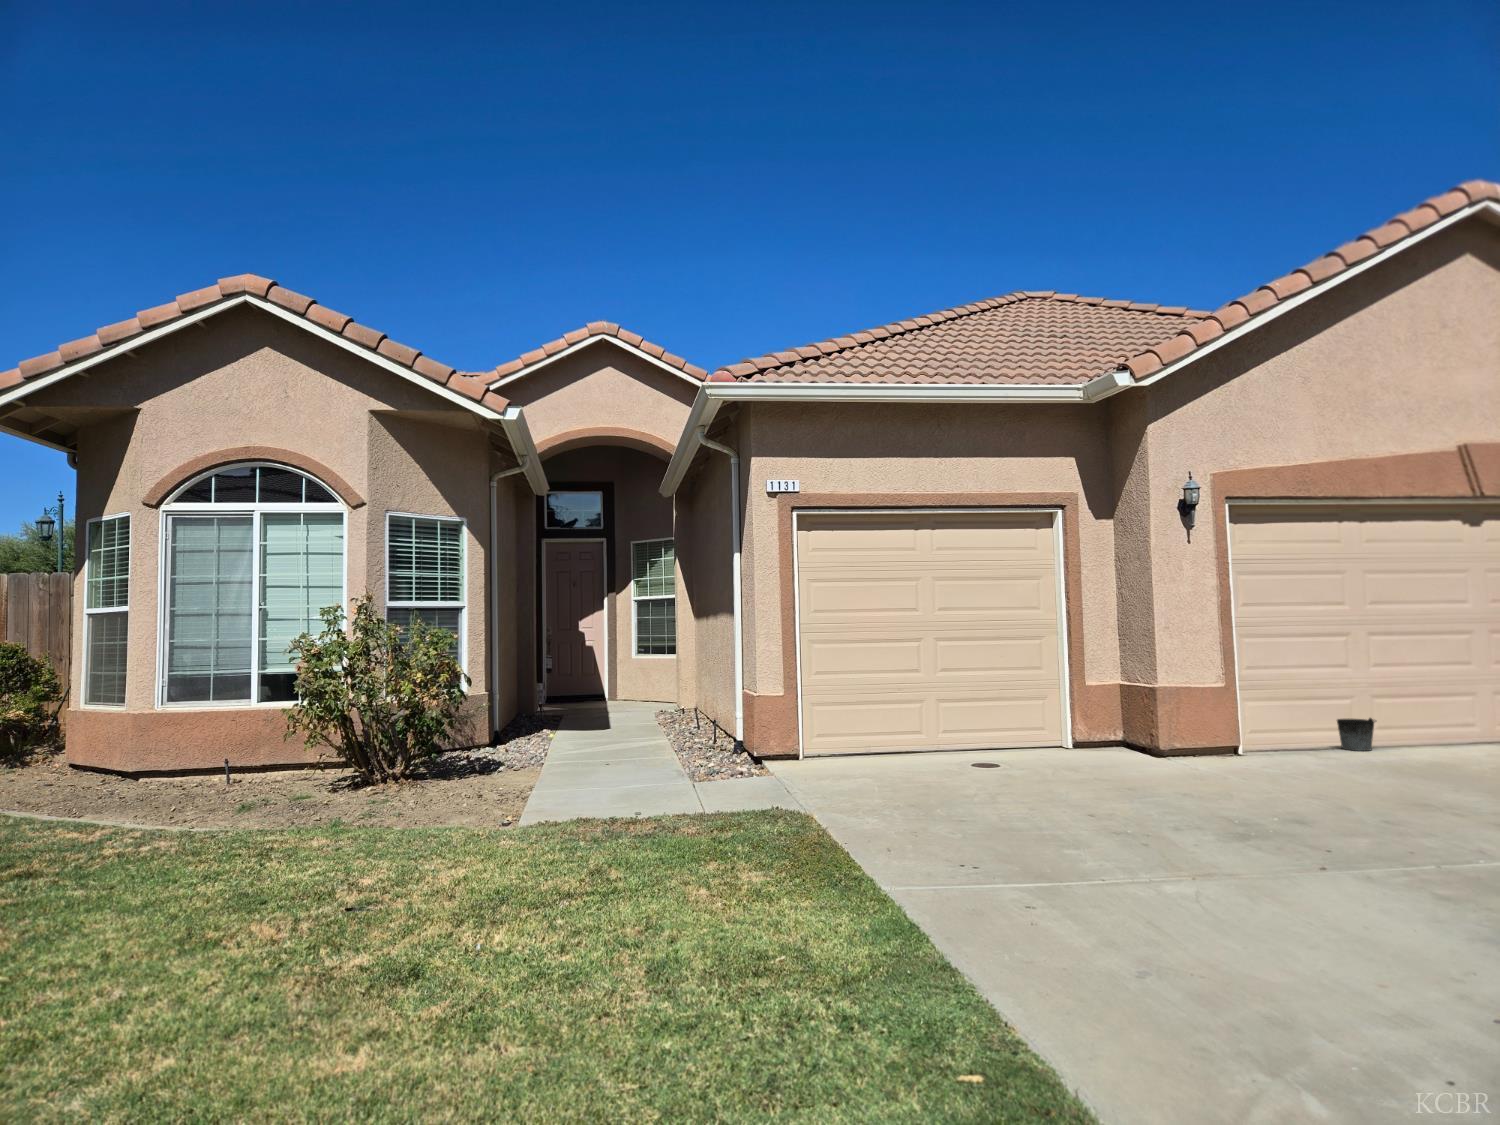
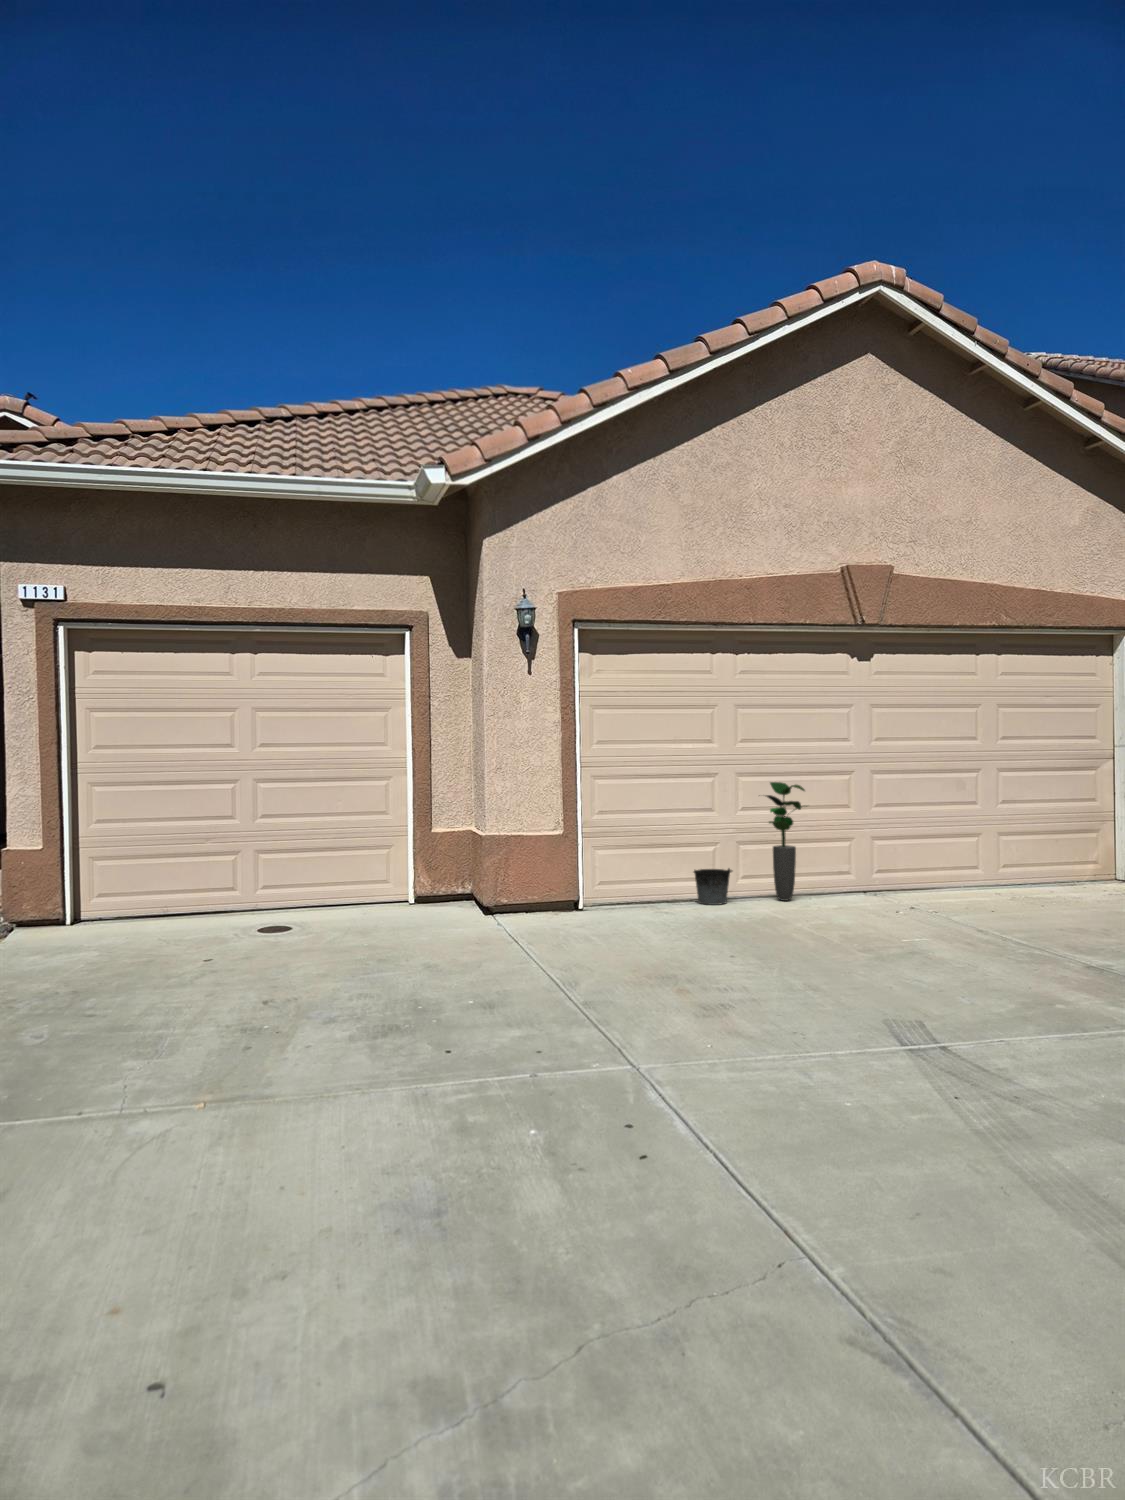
potted plant: none [1397,640,1451,748] -> present [766,782,807,901]

